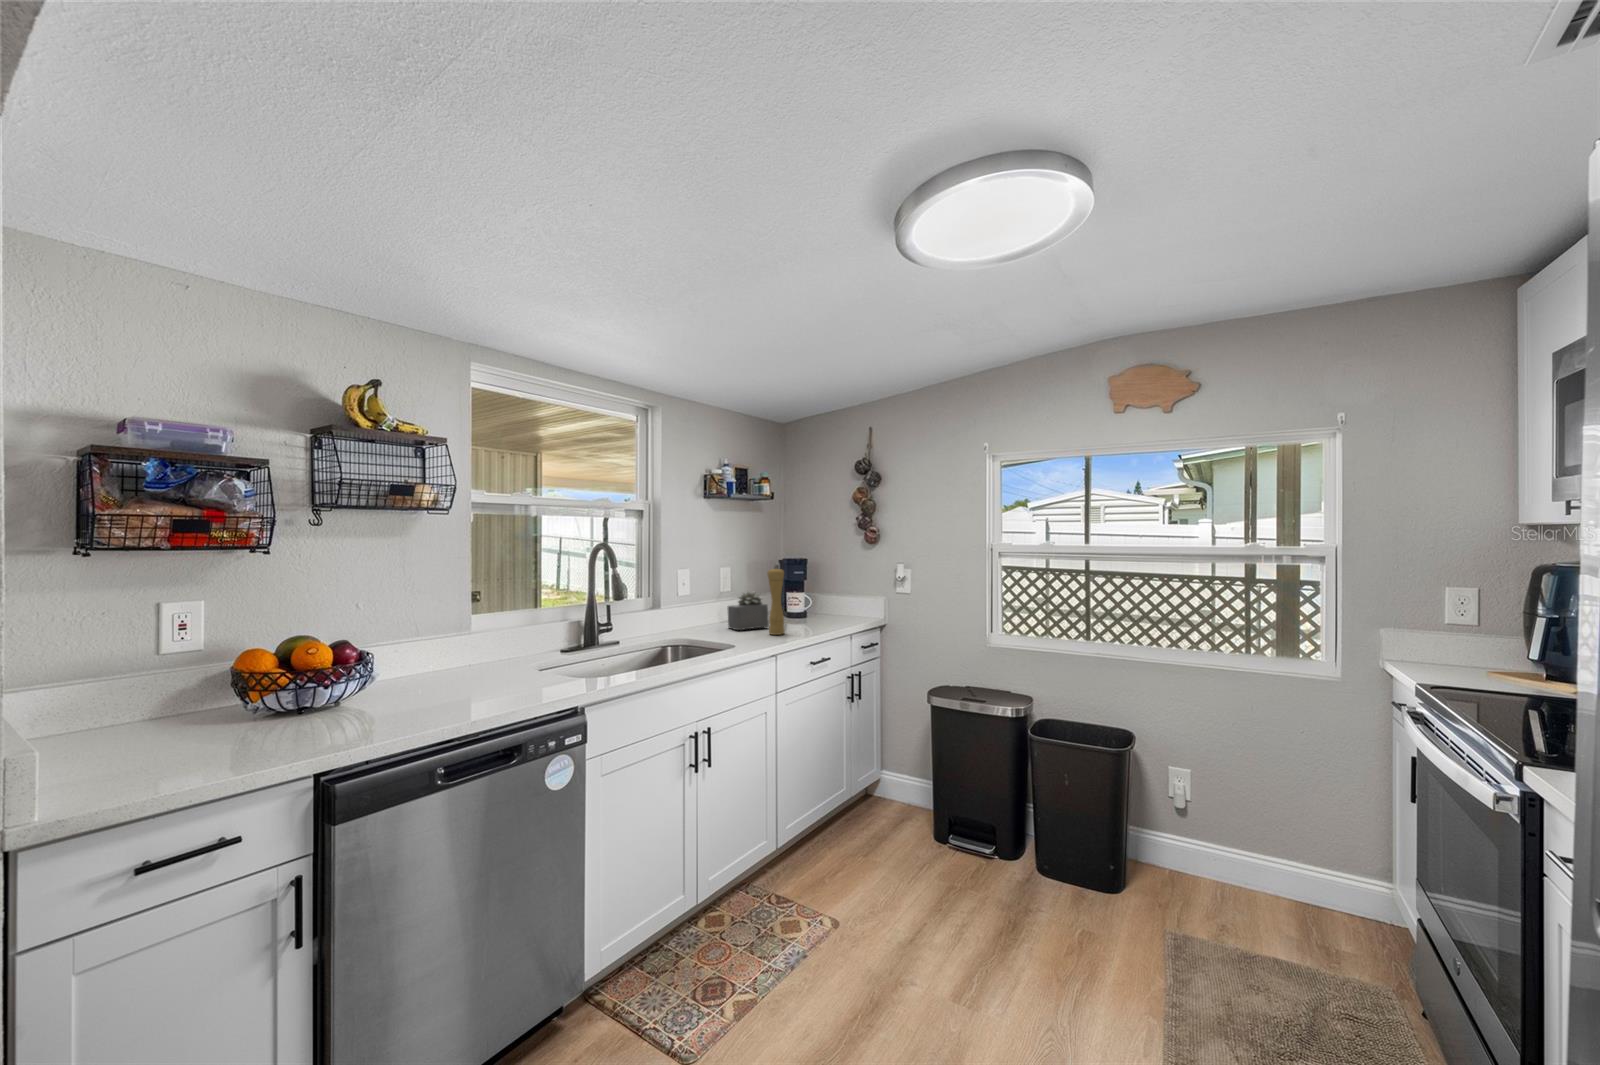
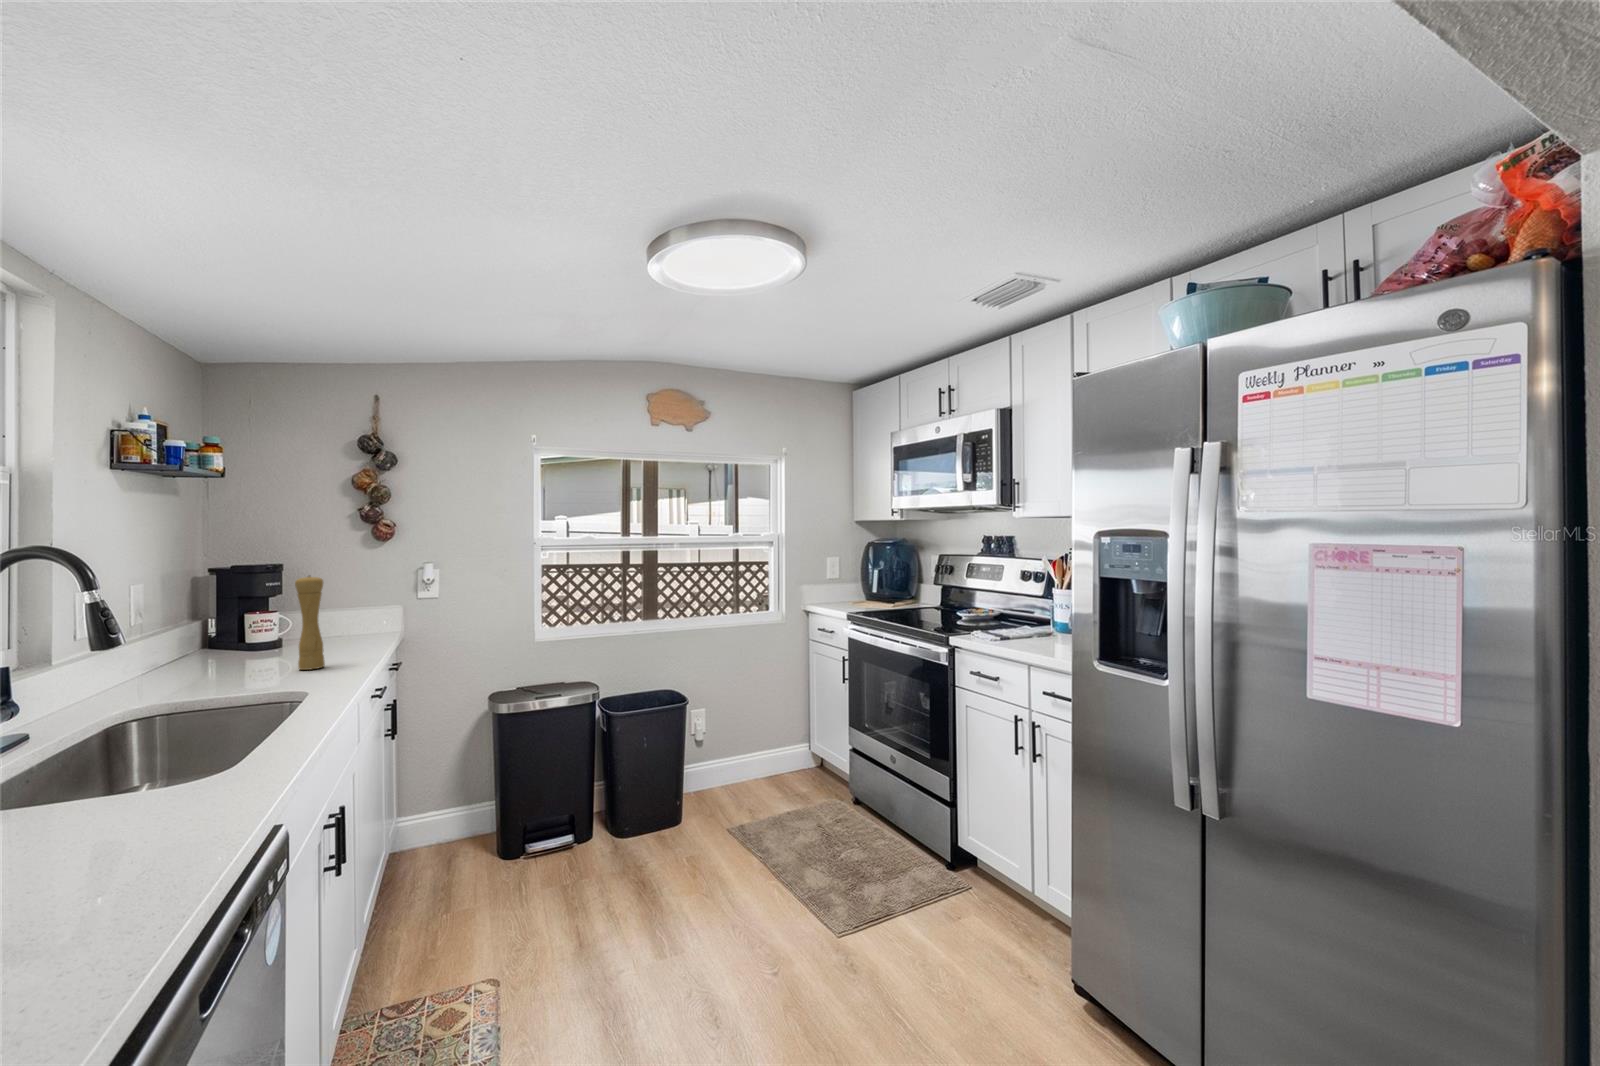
succulent plant: present [728,591,769,630] -> none [189,614,274,676]

